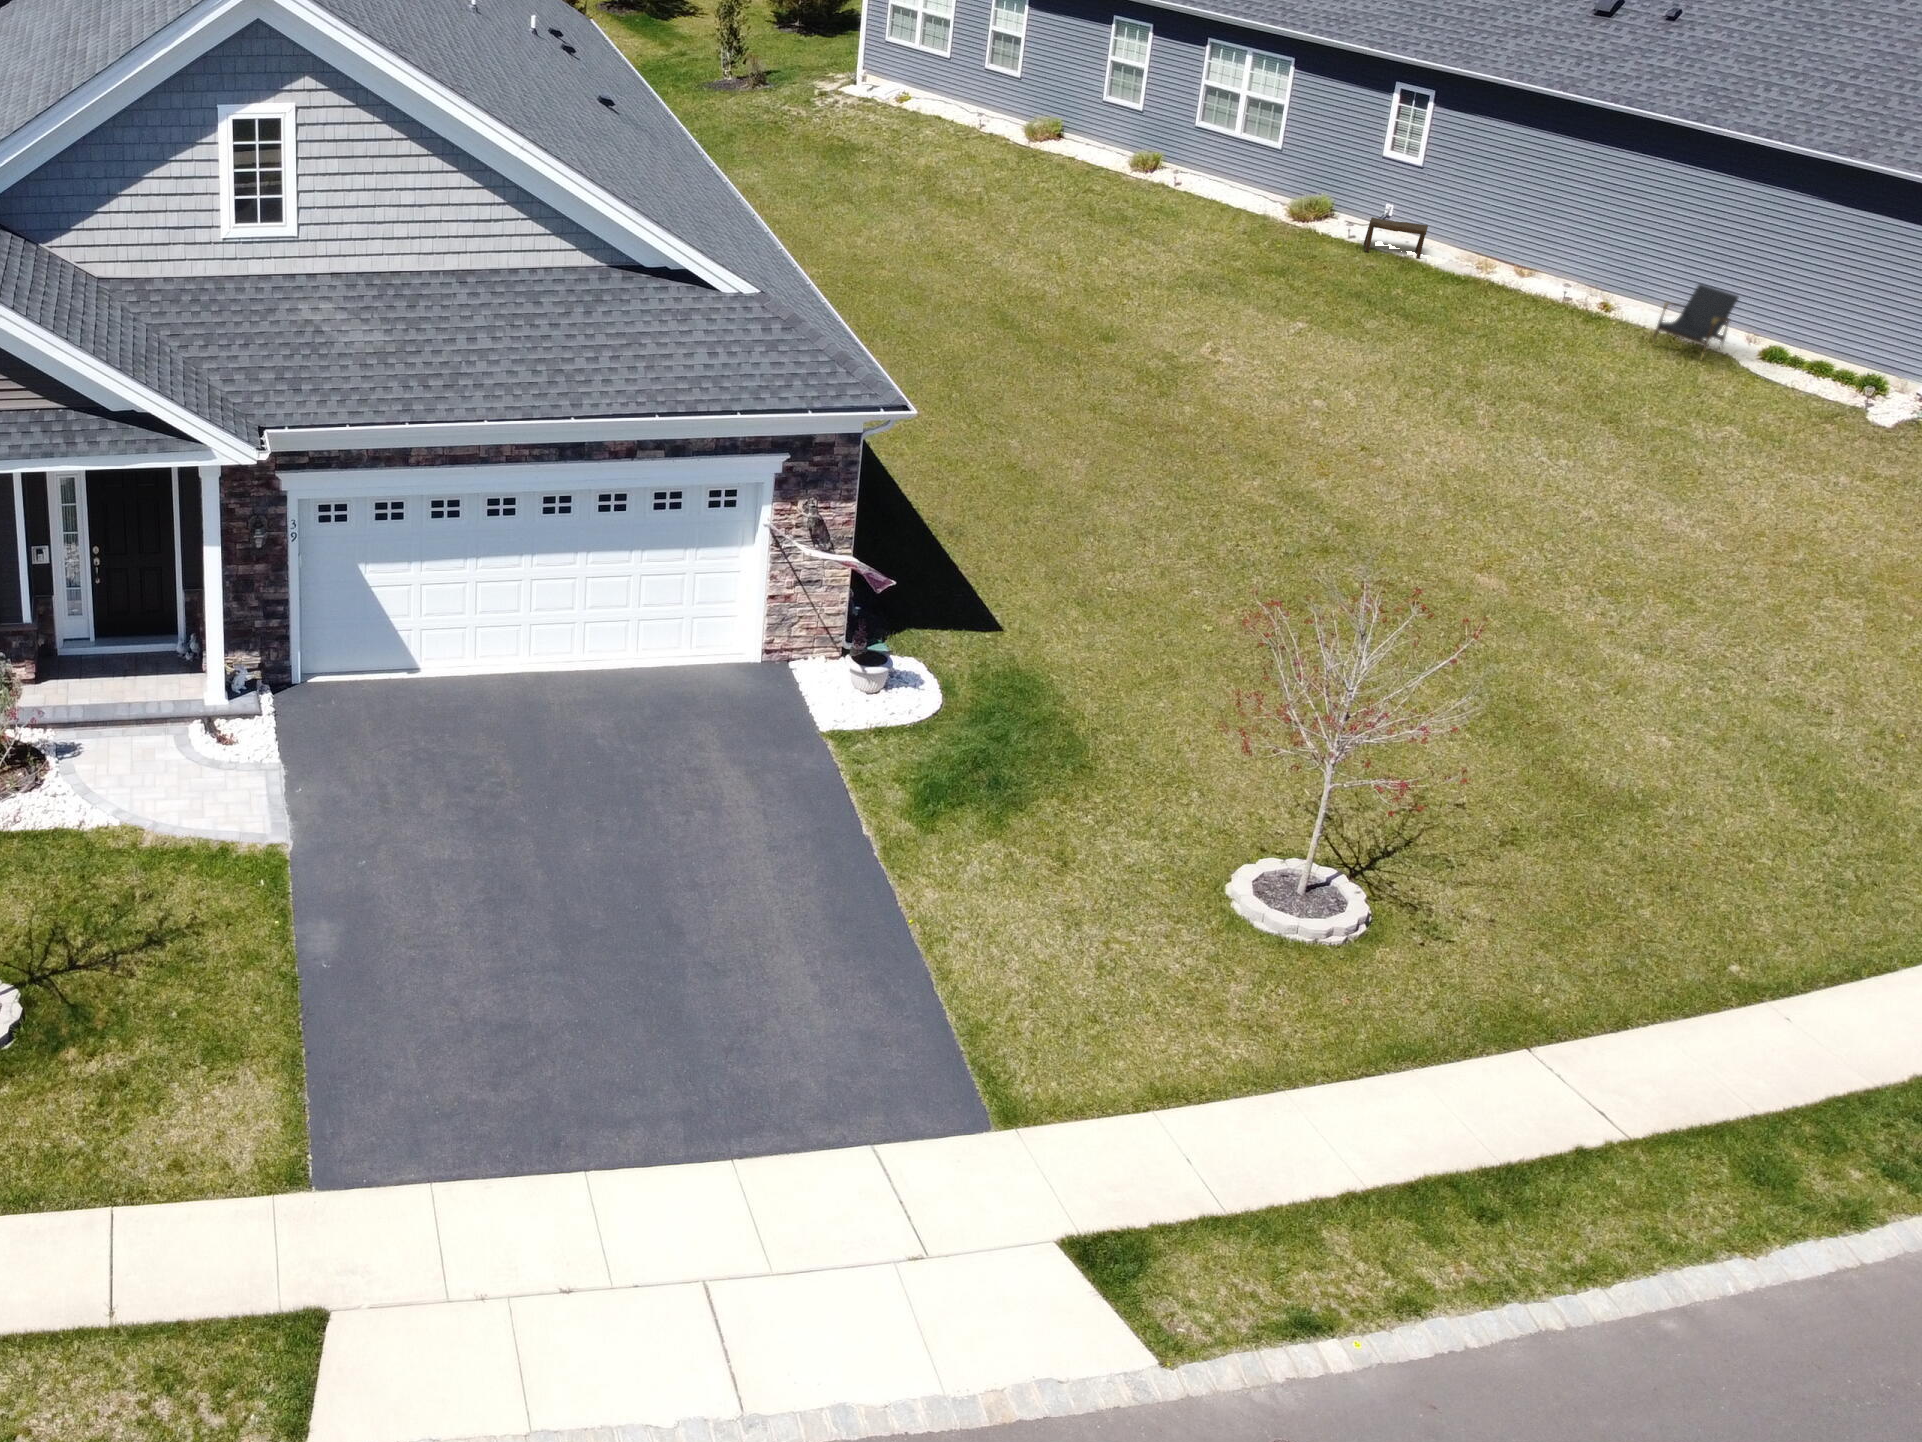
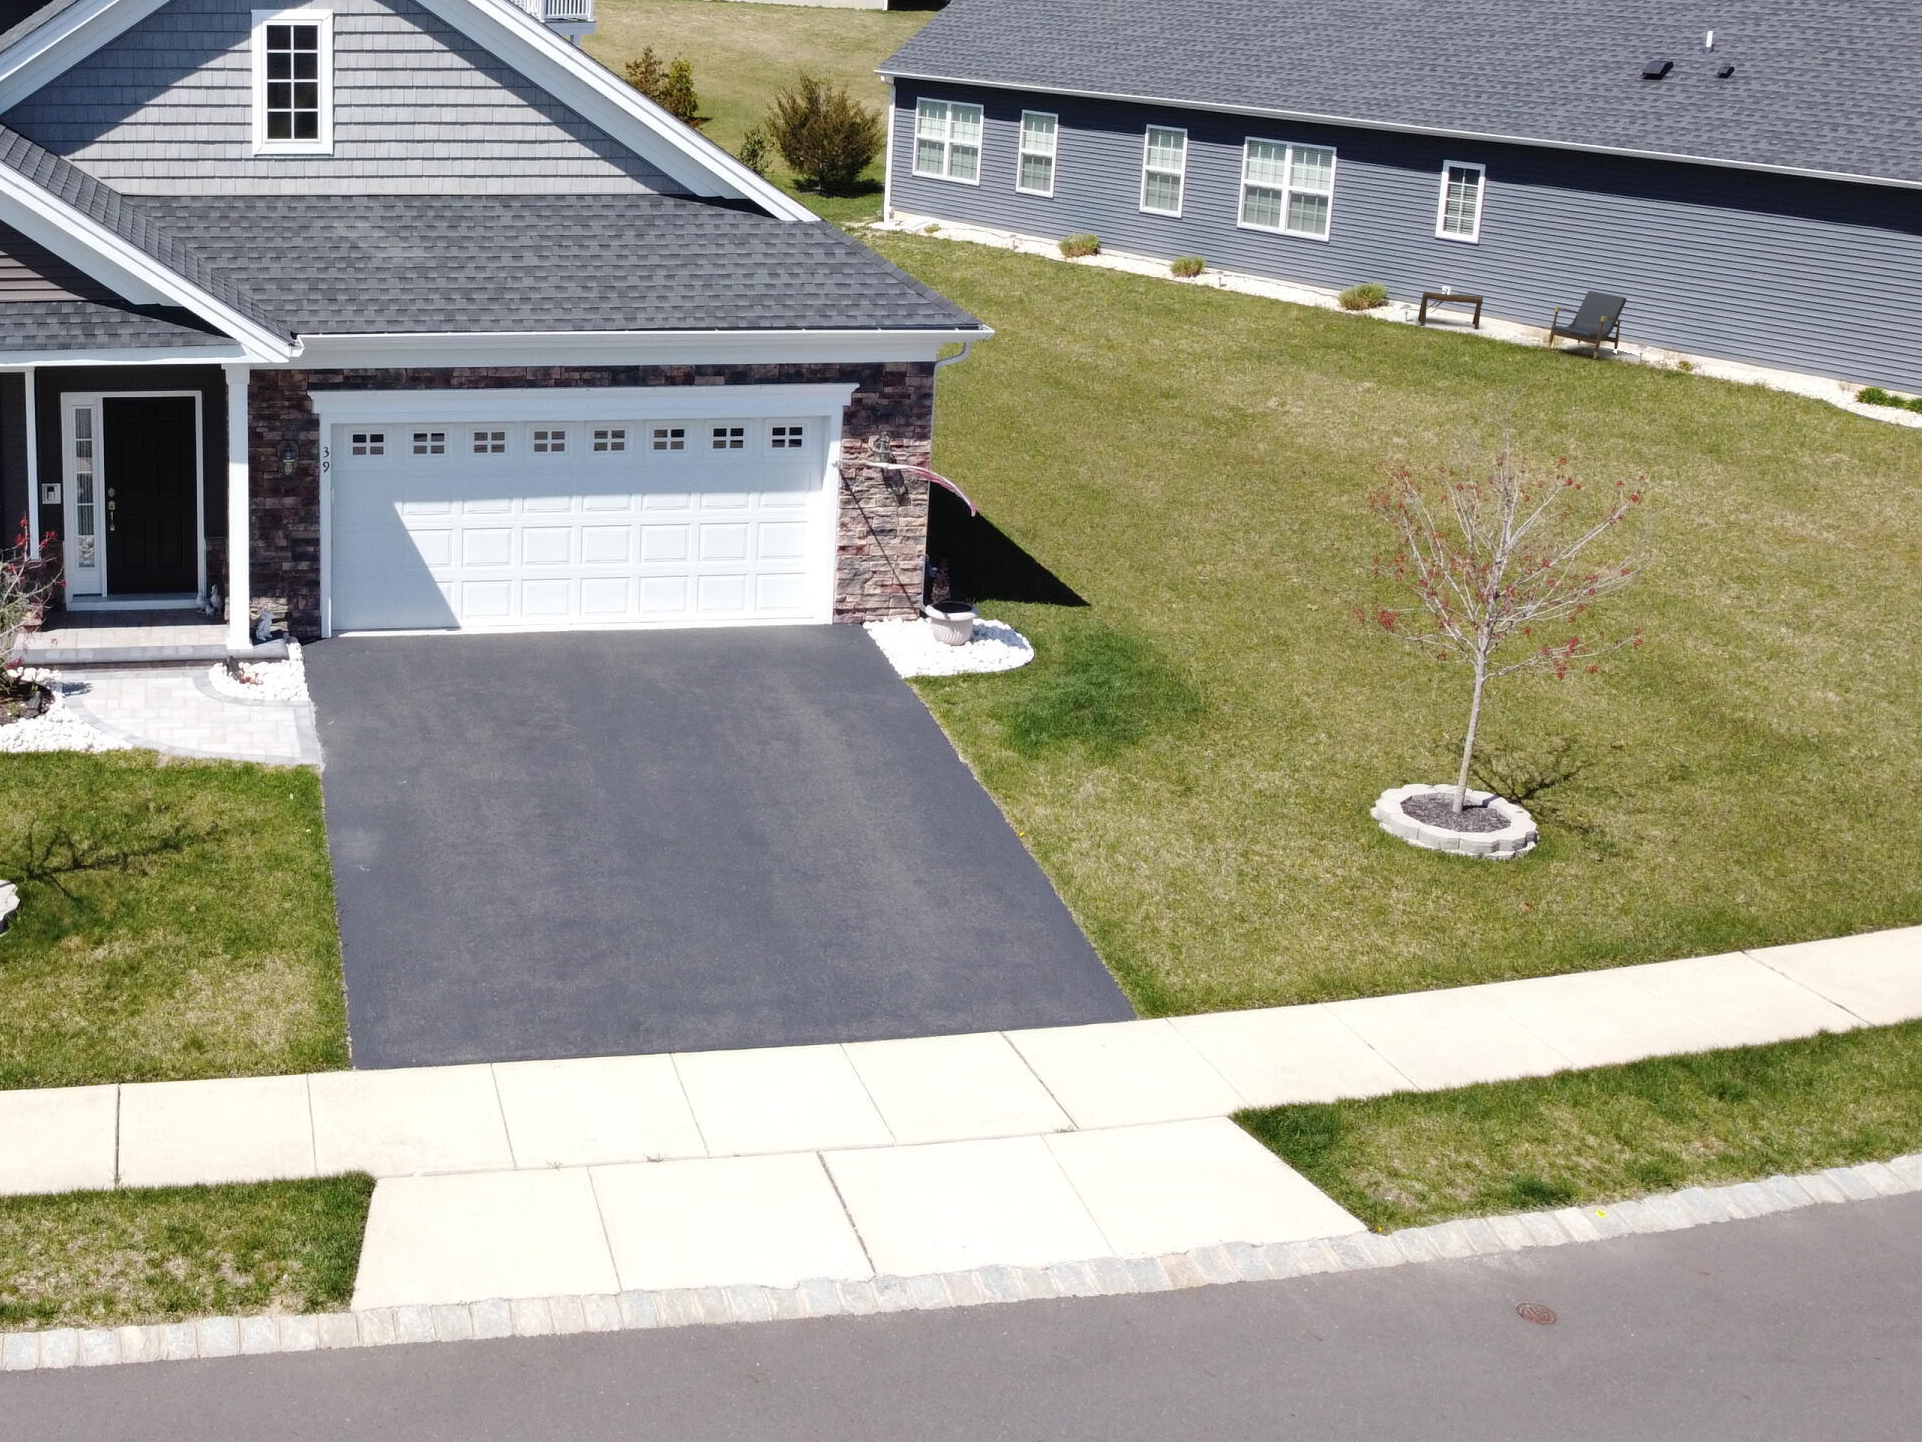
lounge chair: present [1653,284,1738,359] -> present [1548,291,1626,359]

